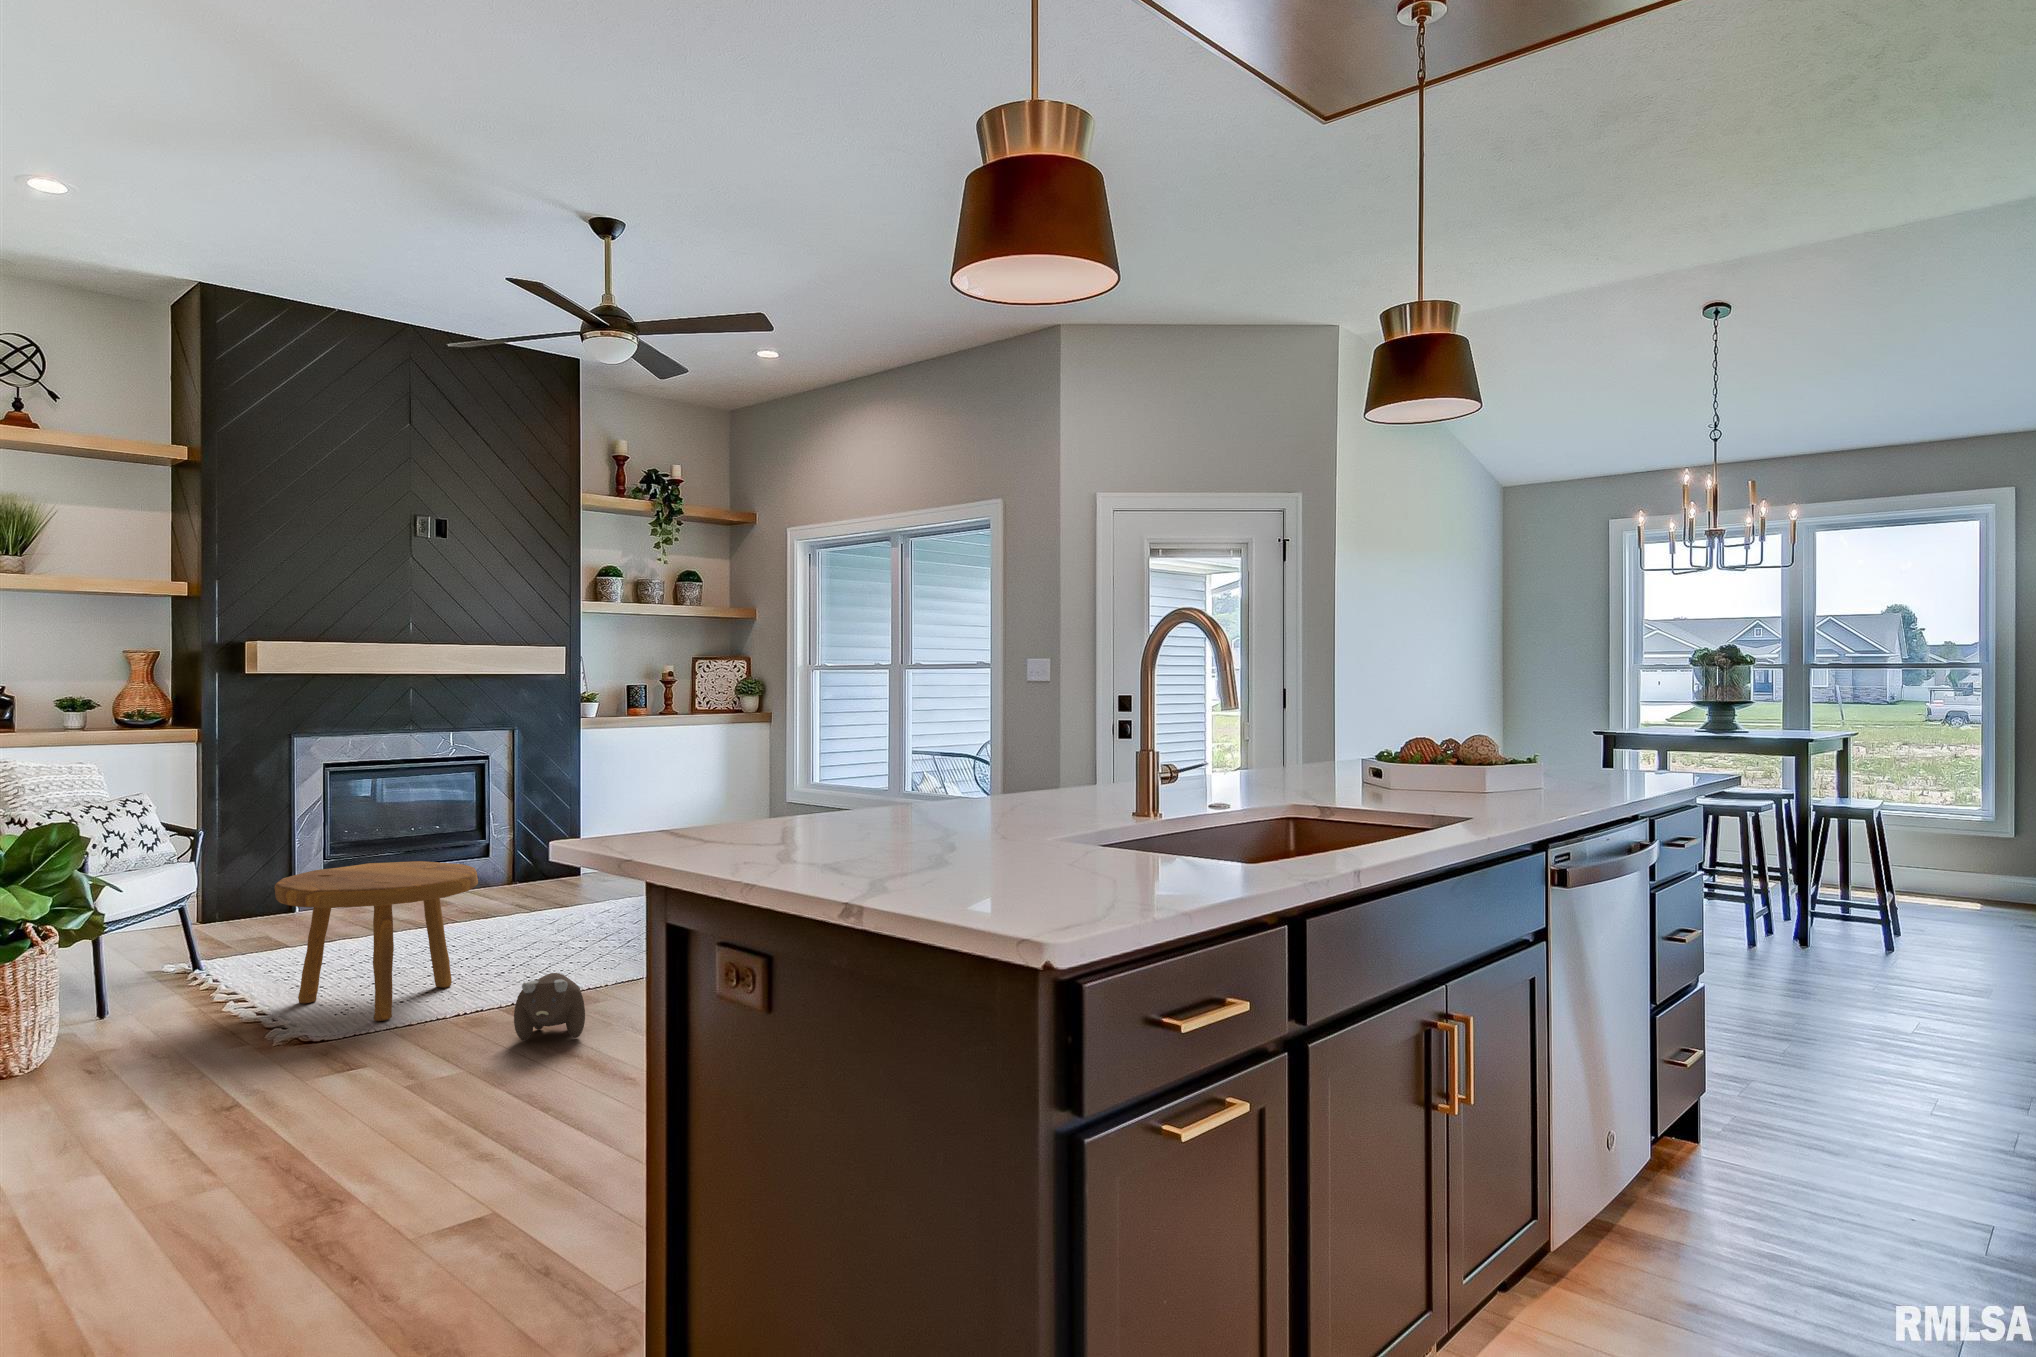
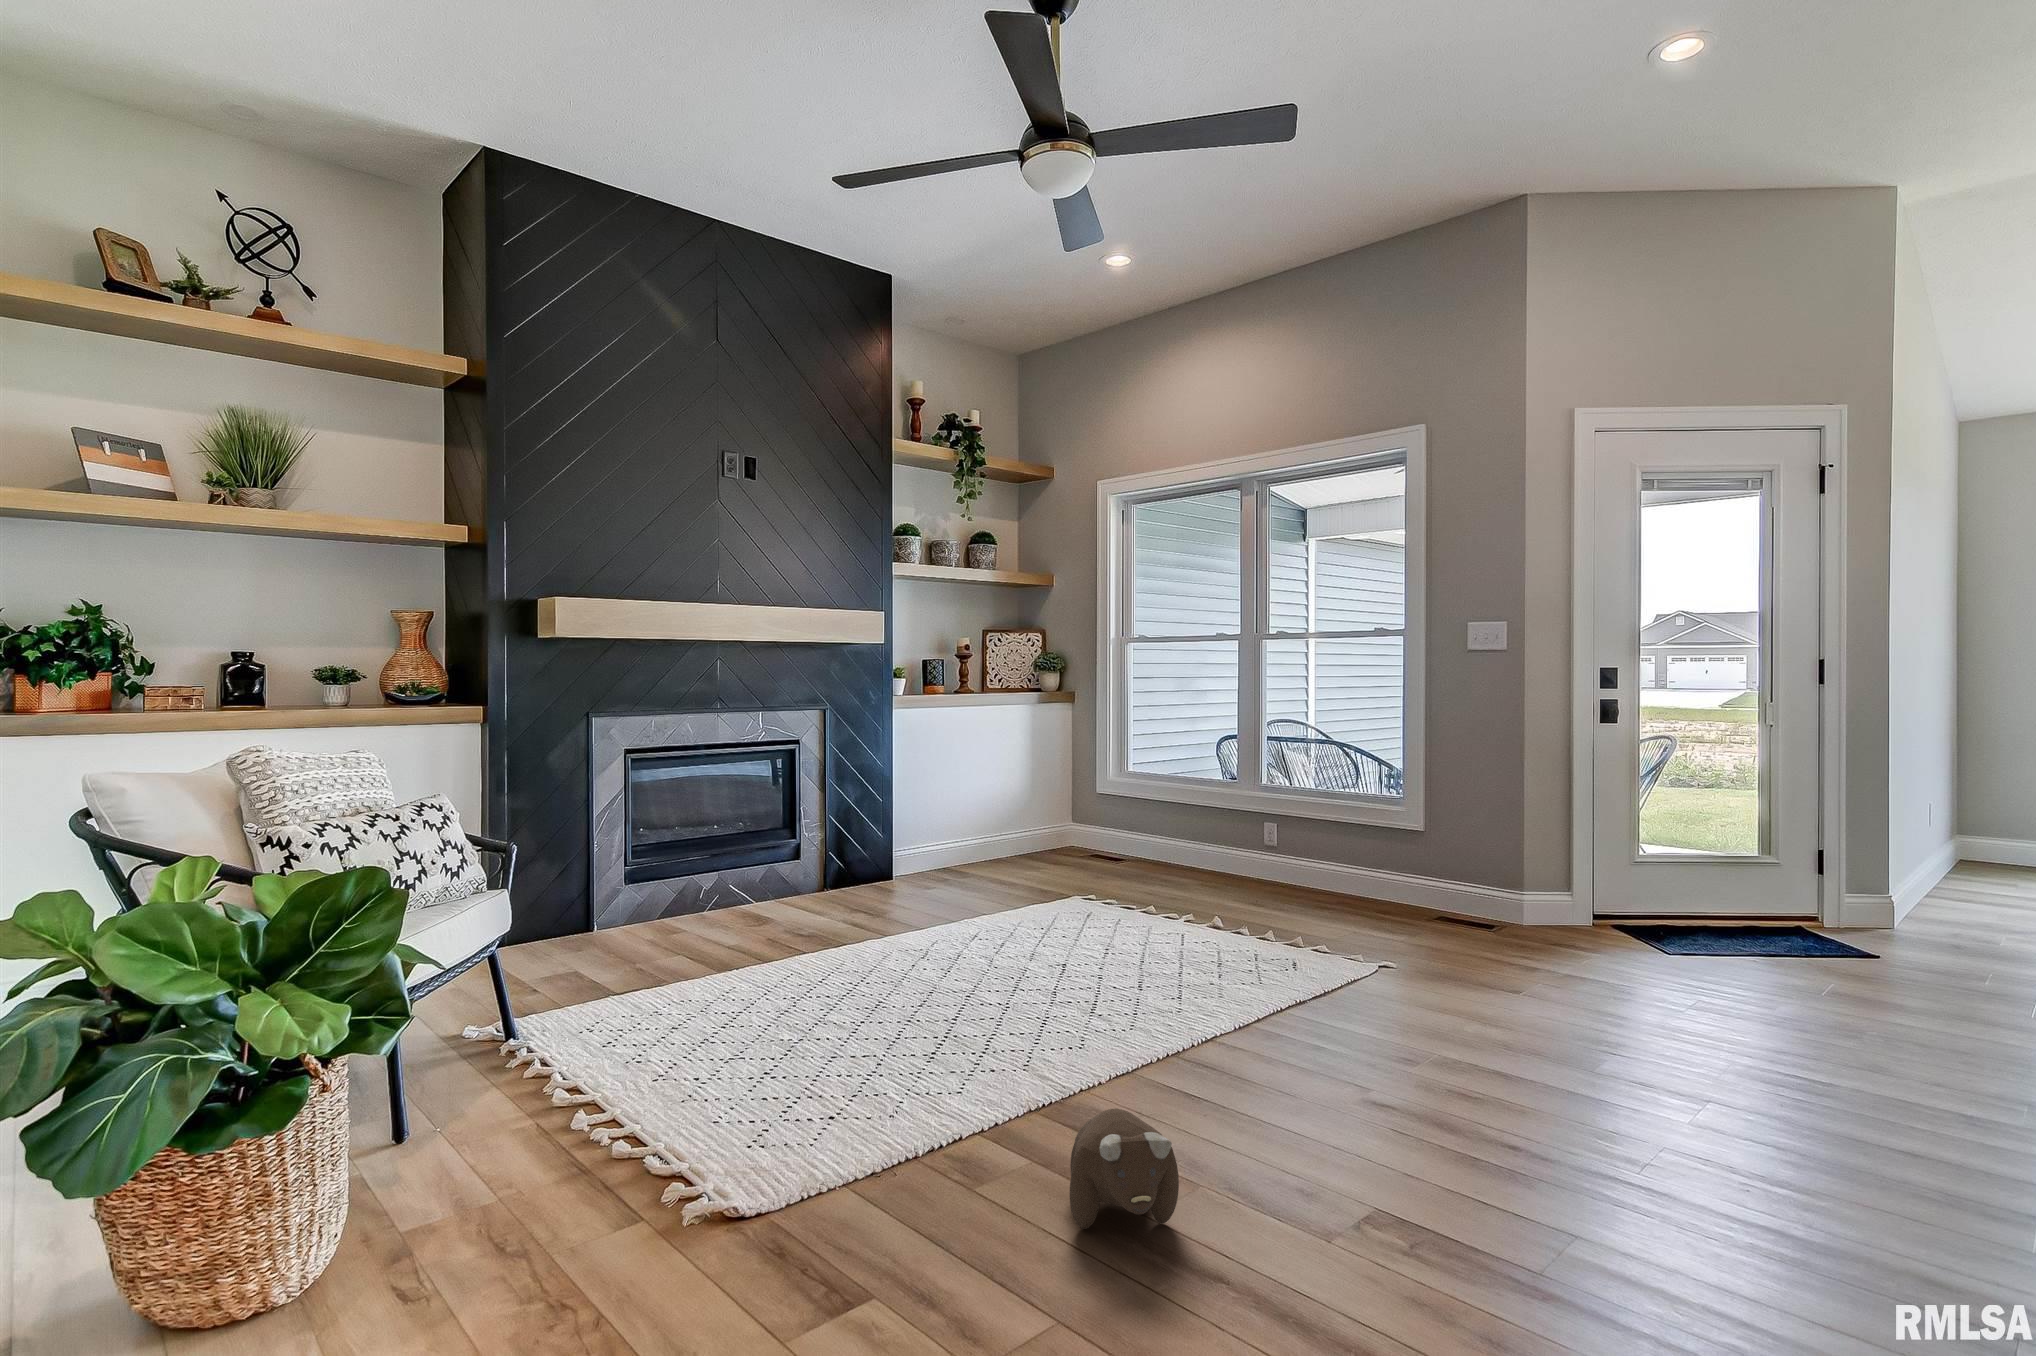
footstool: present [275,861,478,1021] -> none [651,897,928,1167]

